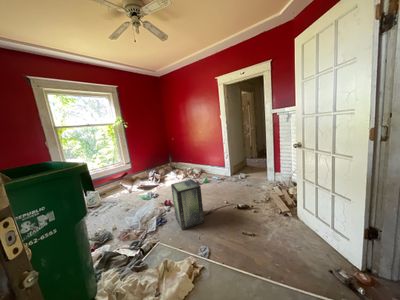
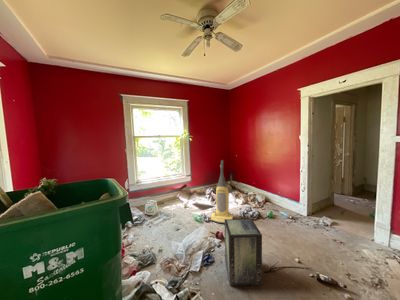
vacuum cleaner: none [157,141,177,197] -> present [210,160,233,223]

